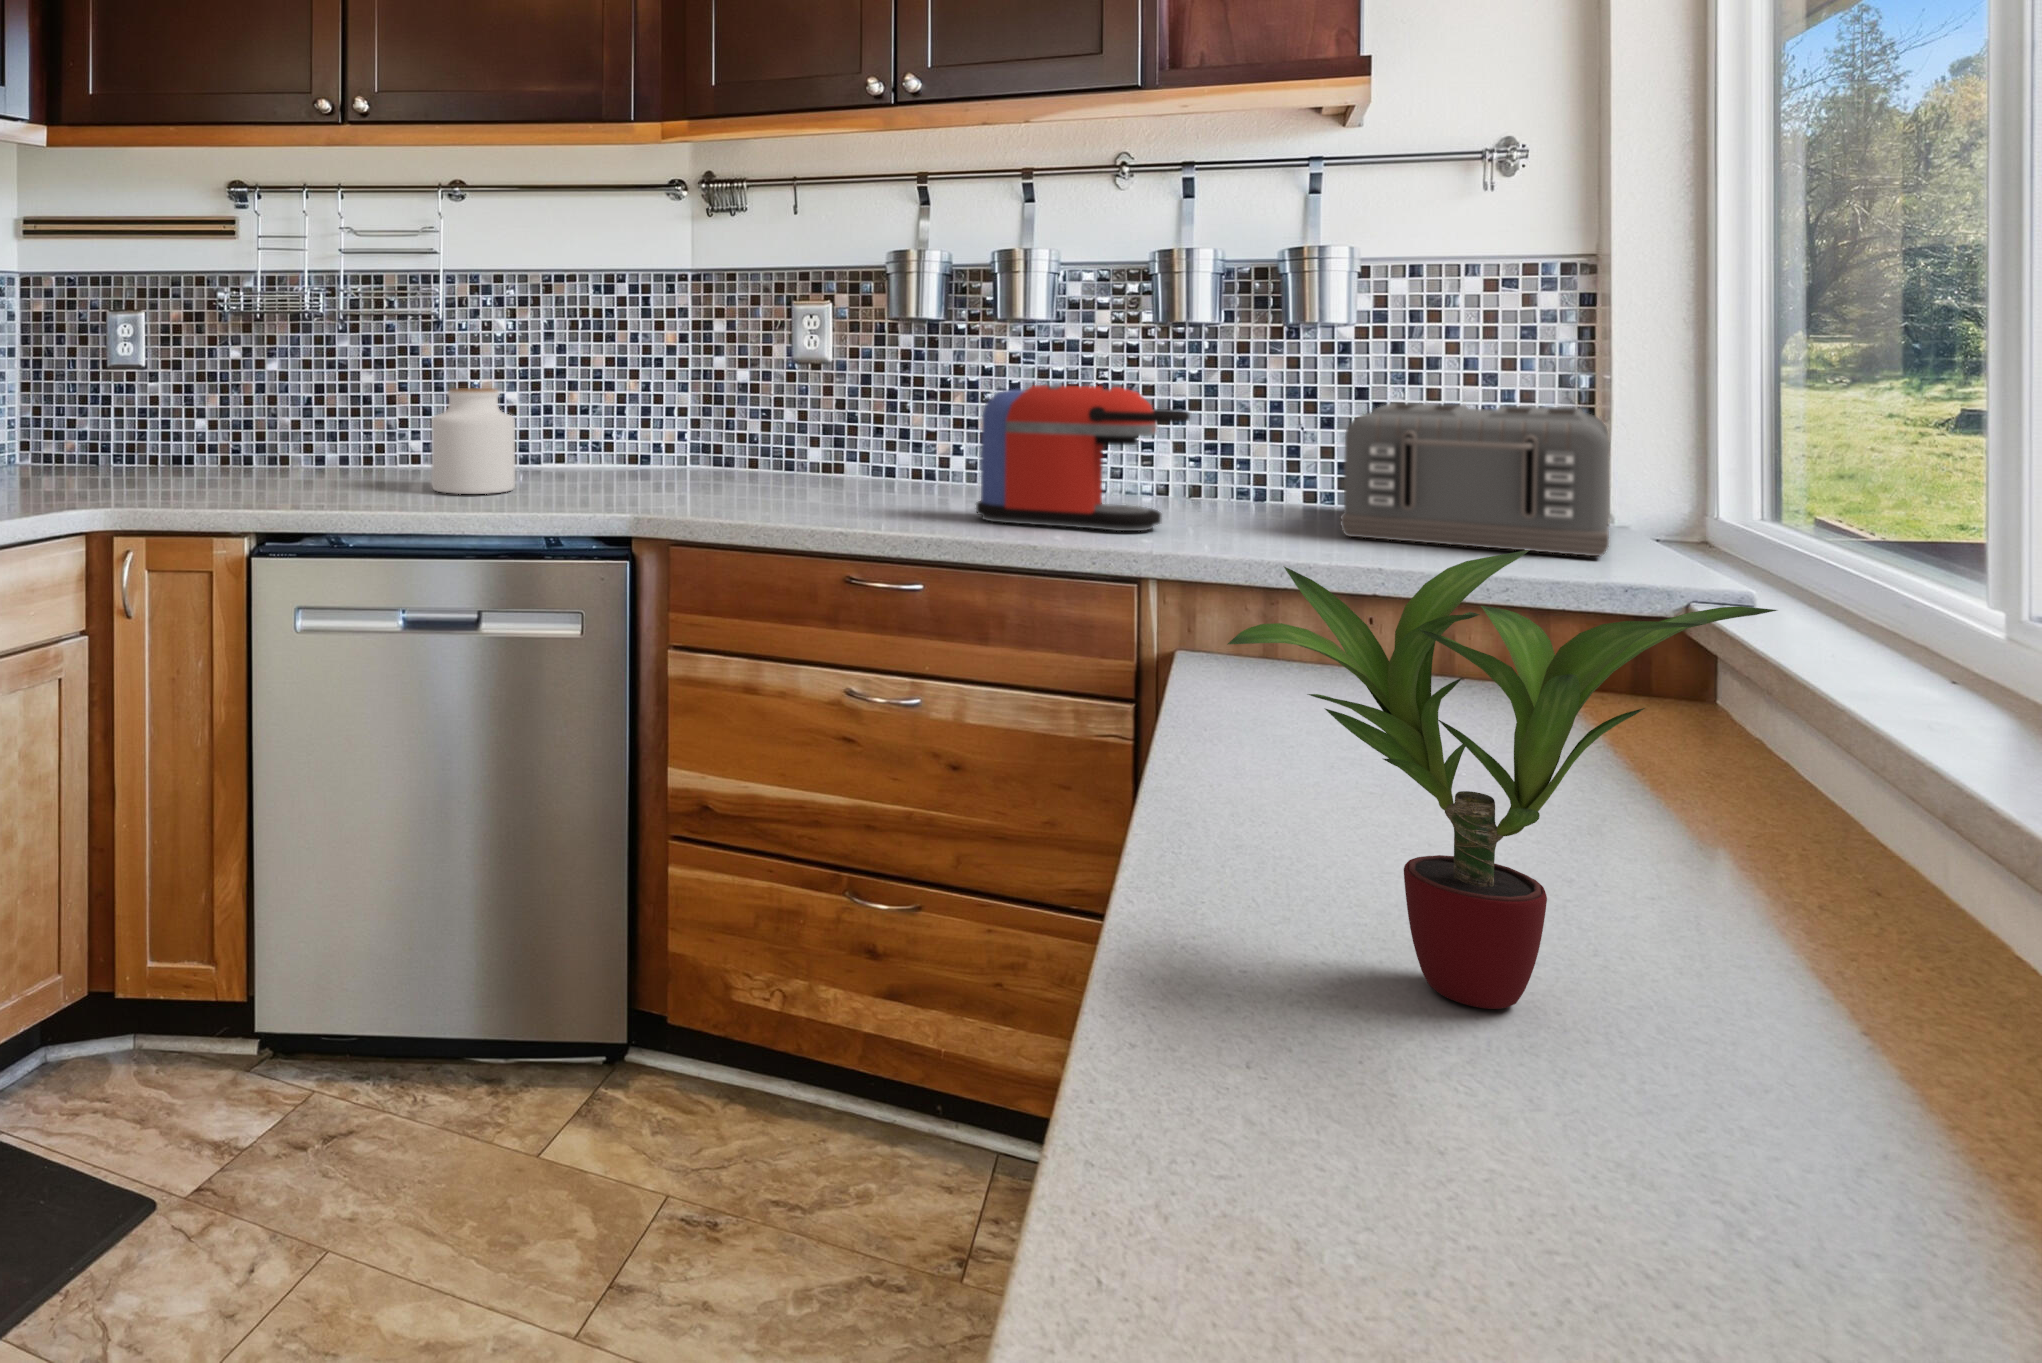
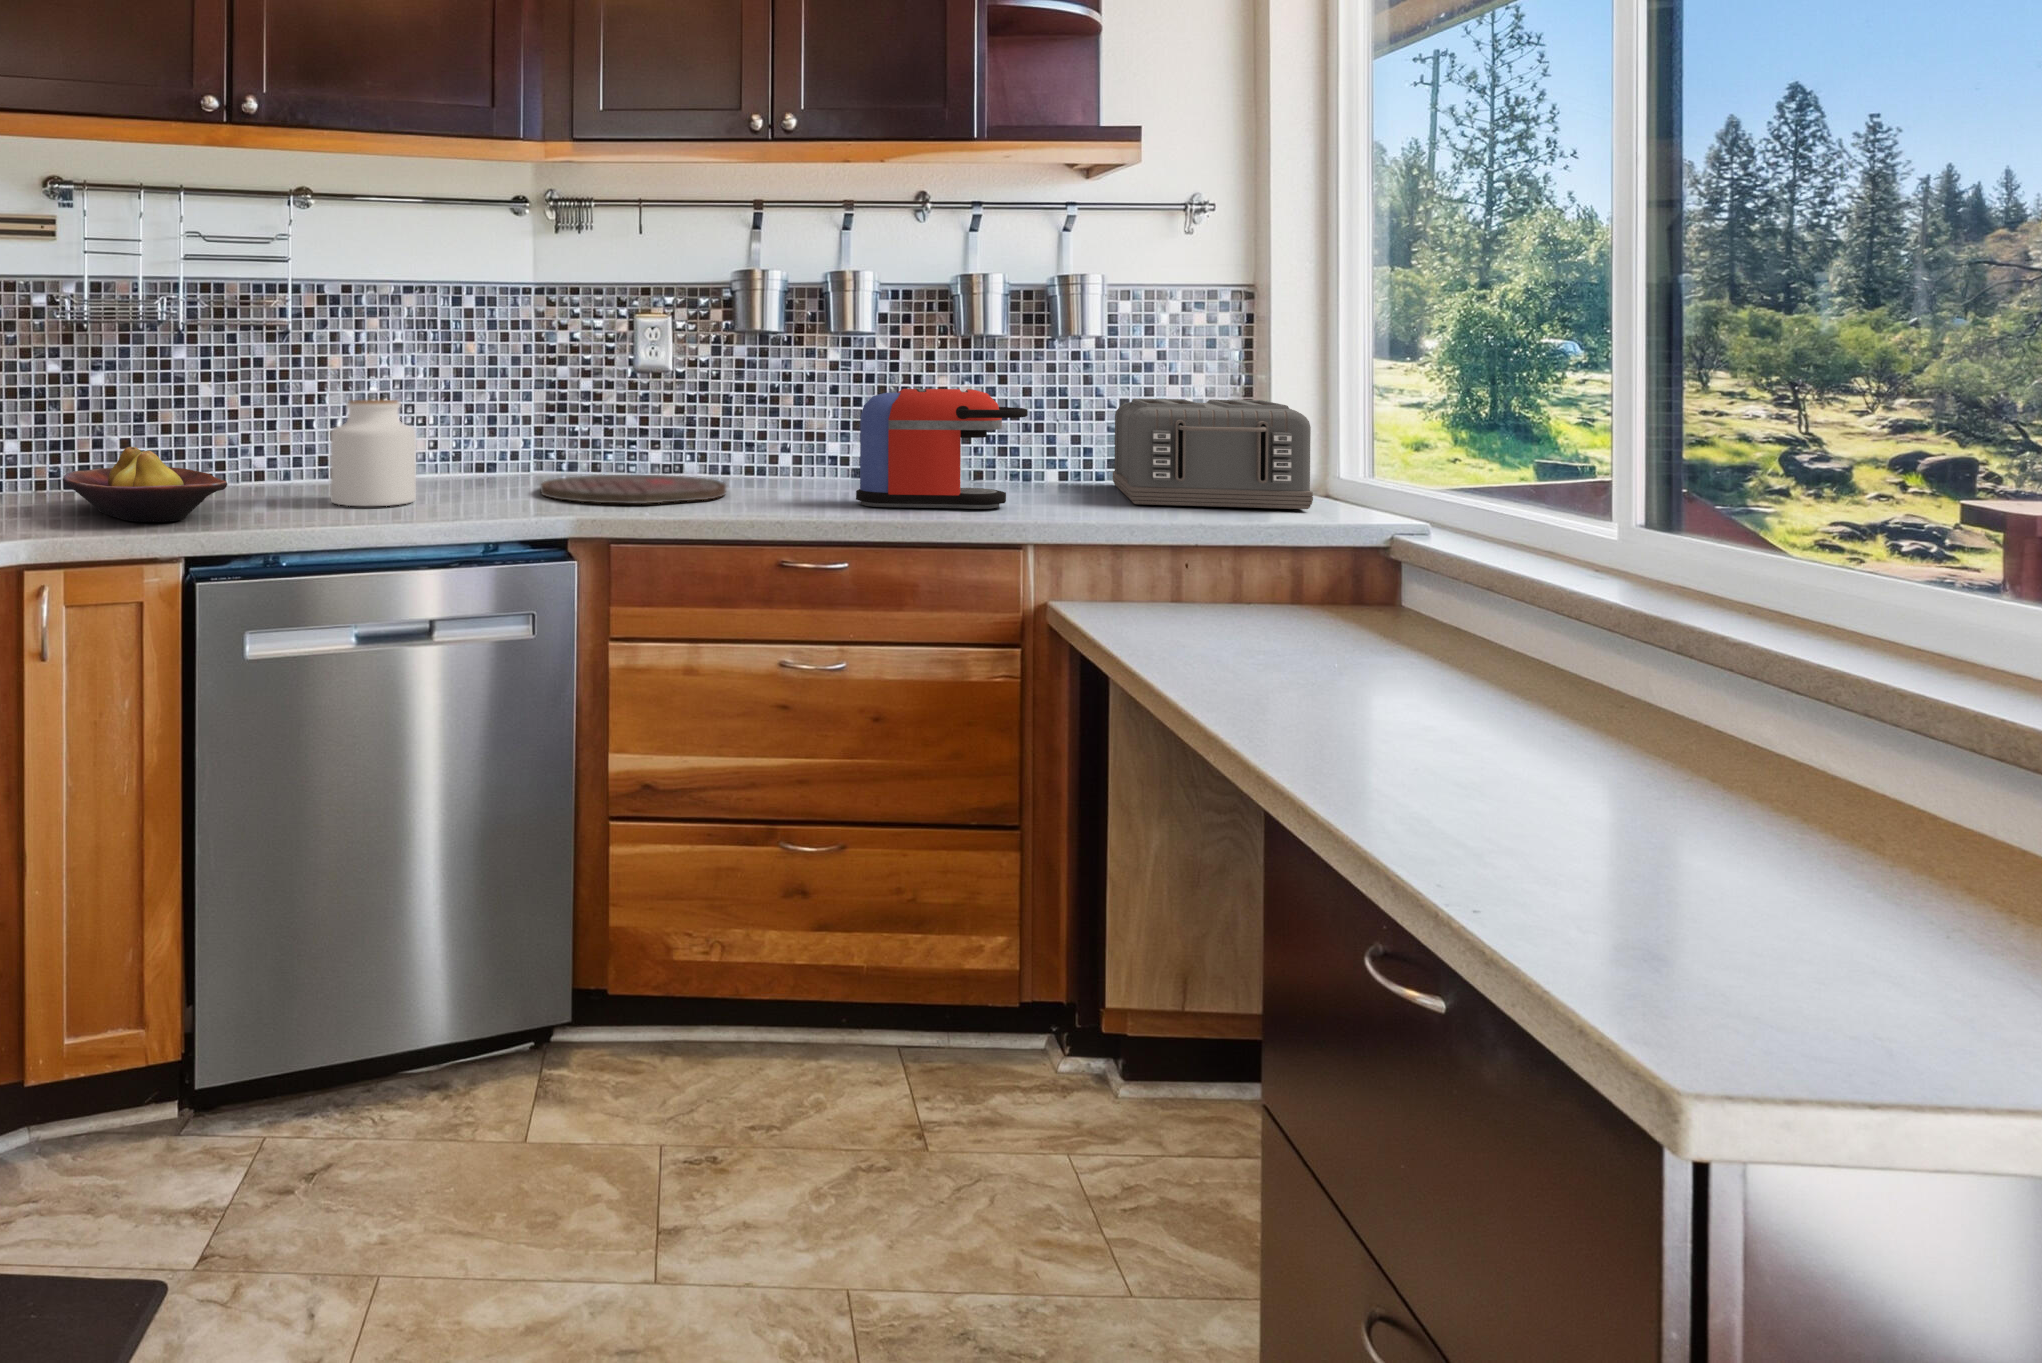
fruit bowl: none [191,428,324,499] -> present [63,447,227,522]
cutting board: none [648,473,850,505] -> present [541,475,726,504]
potted plant: present [1228,550,1777,1009] -> none [1382,495,1739,809]

